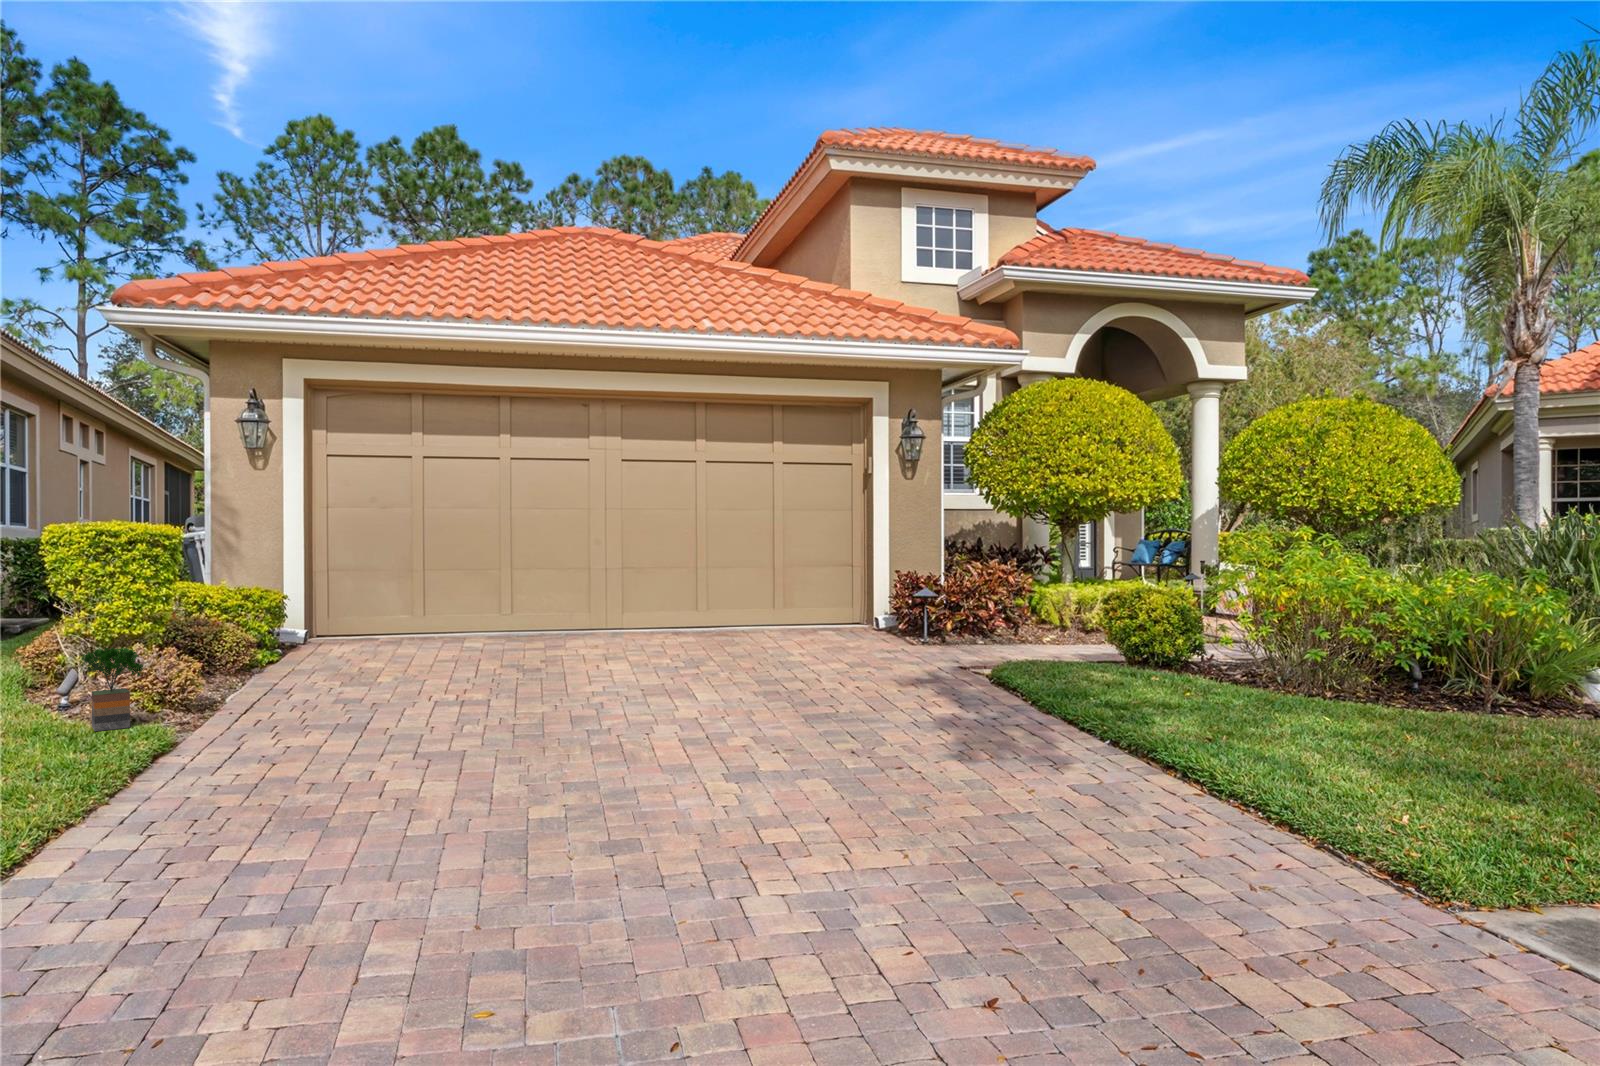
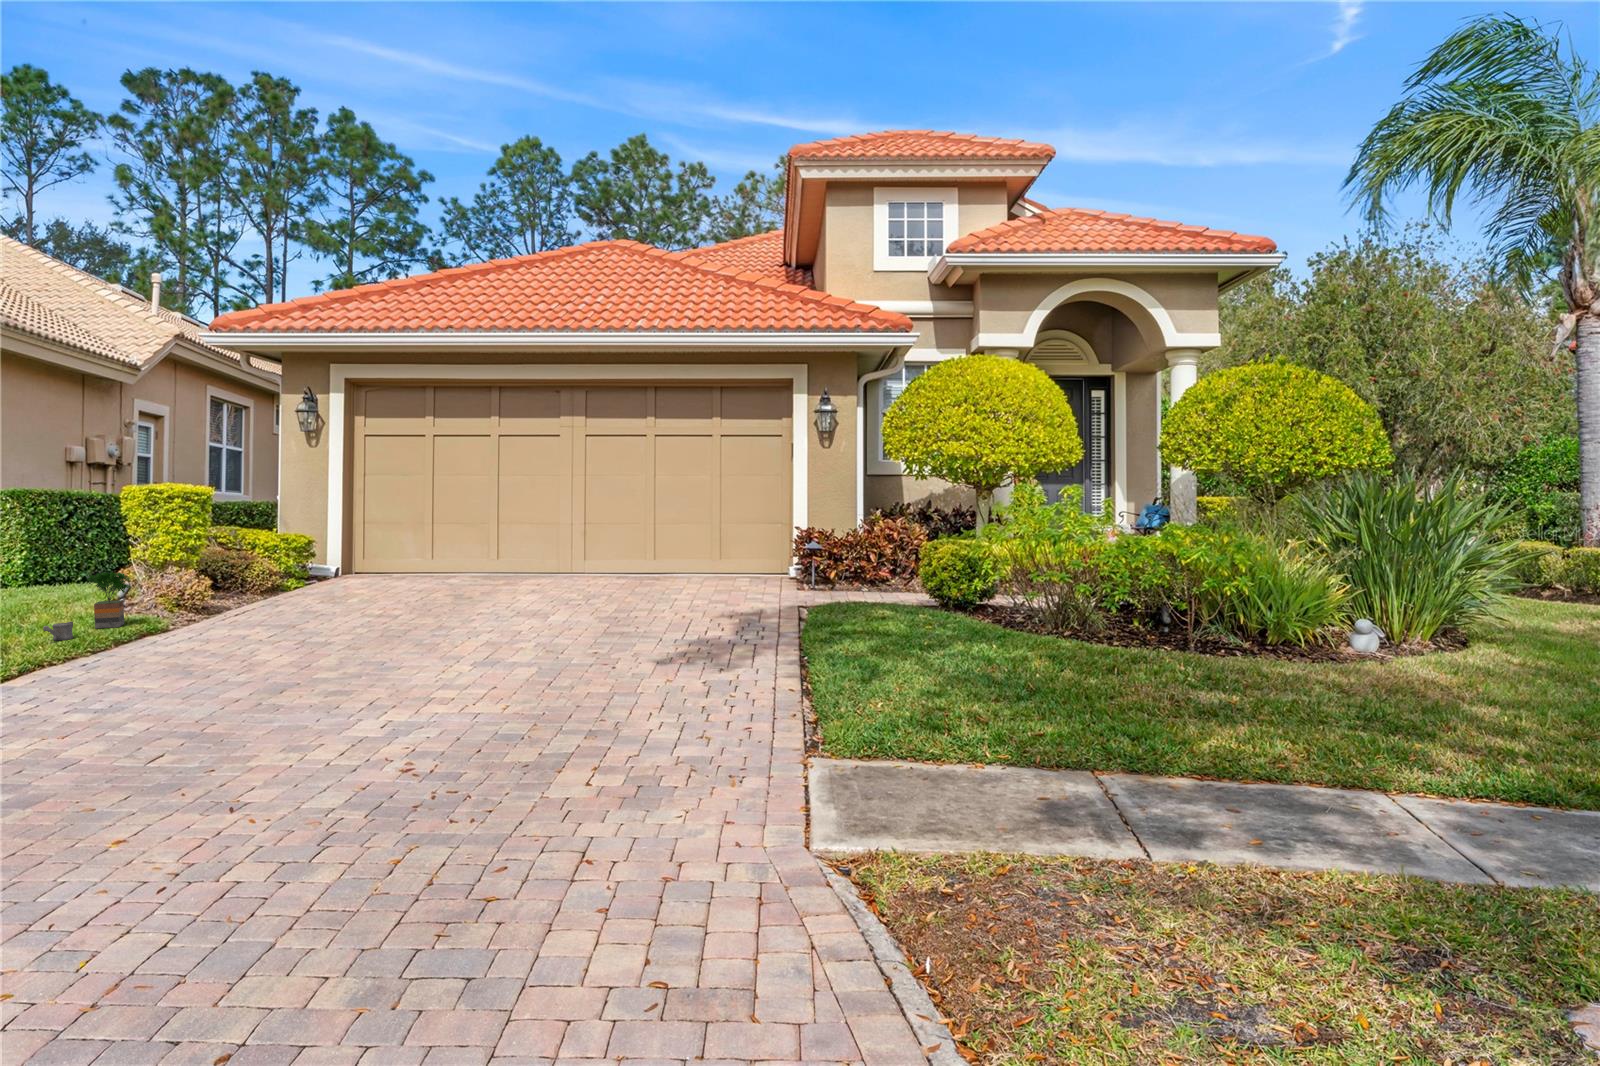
watering can: none [59,721,88,751] -> present [43,622,73,640]

